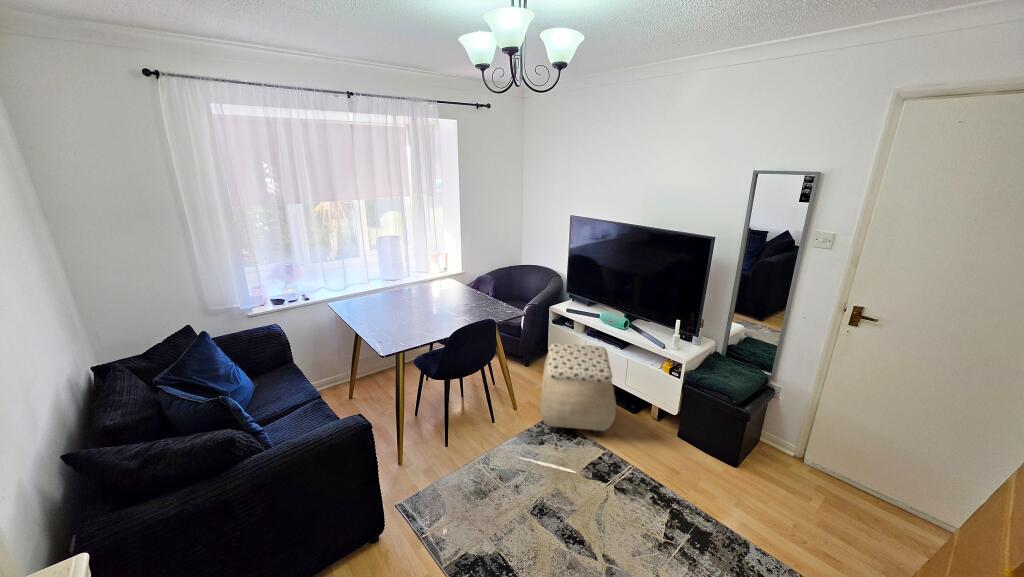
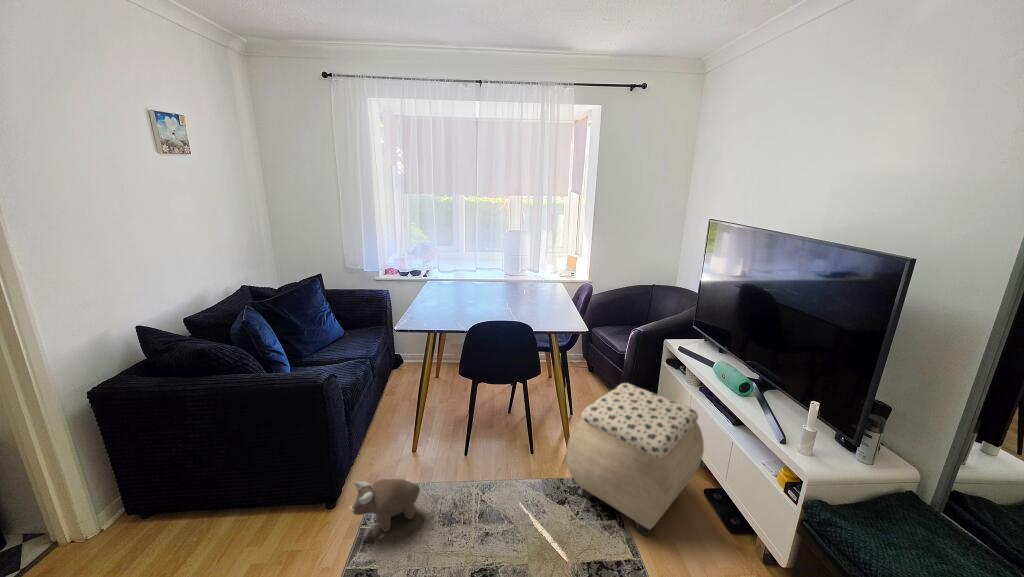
plush toy: none [407,480,457,528] -> present [350,479,420,532]

